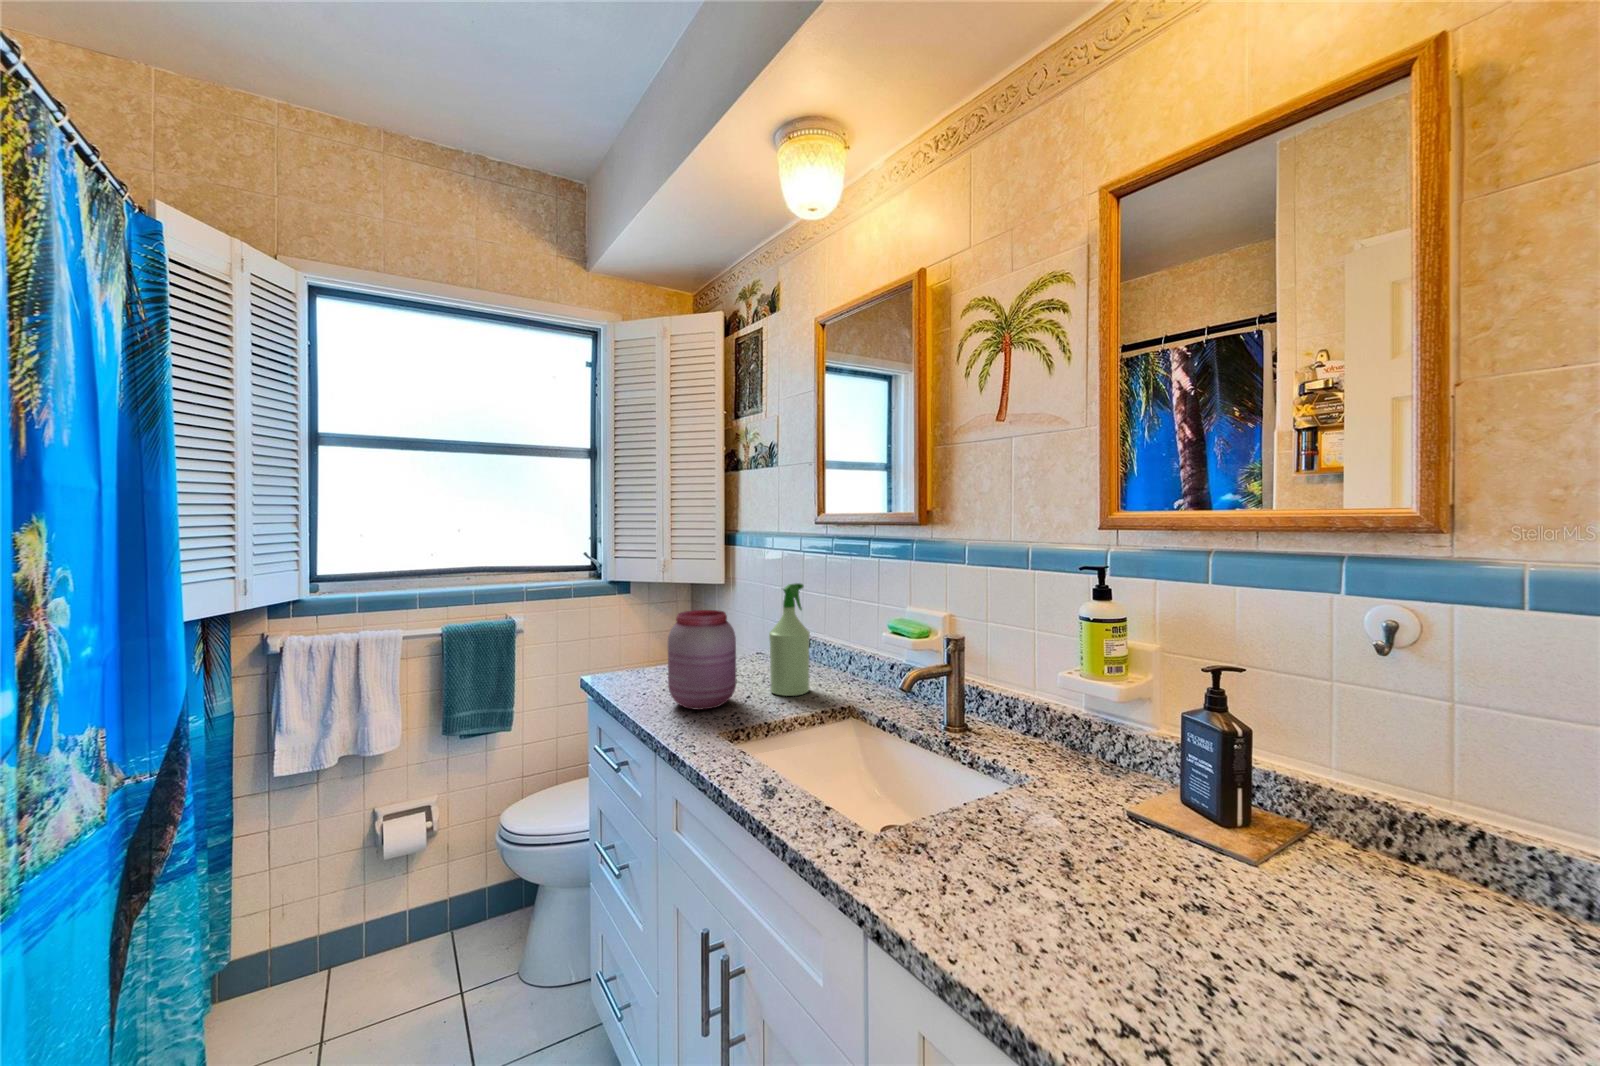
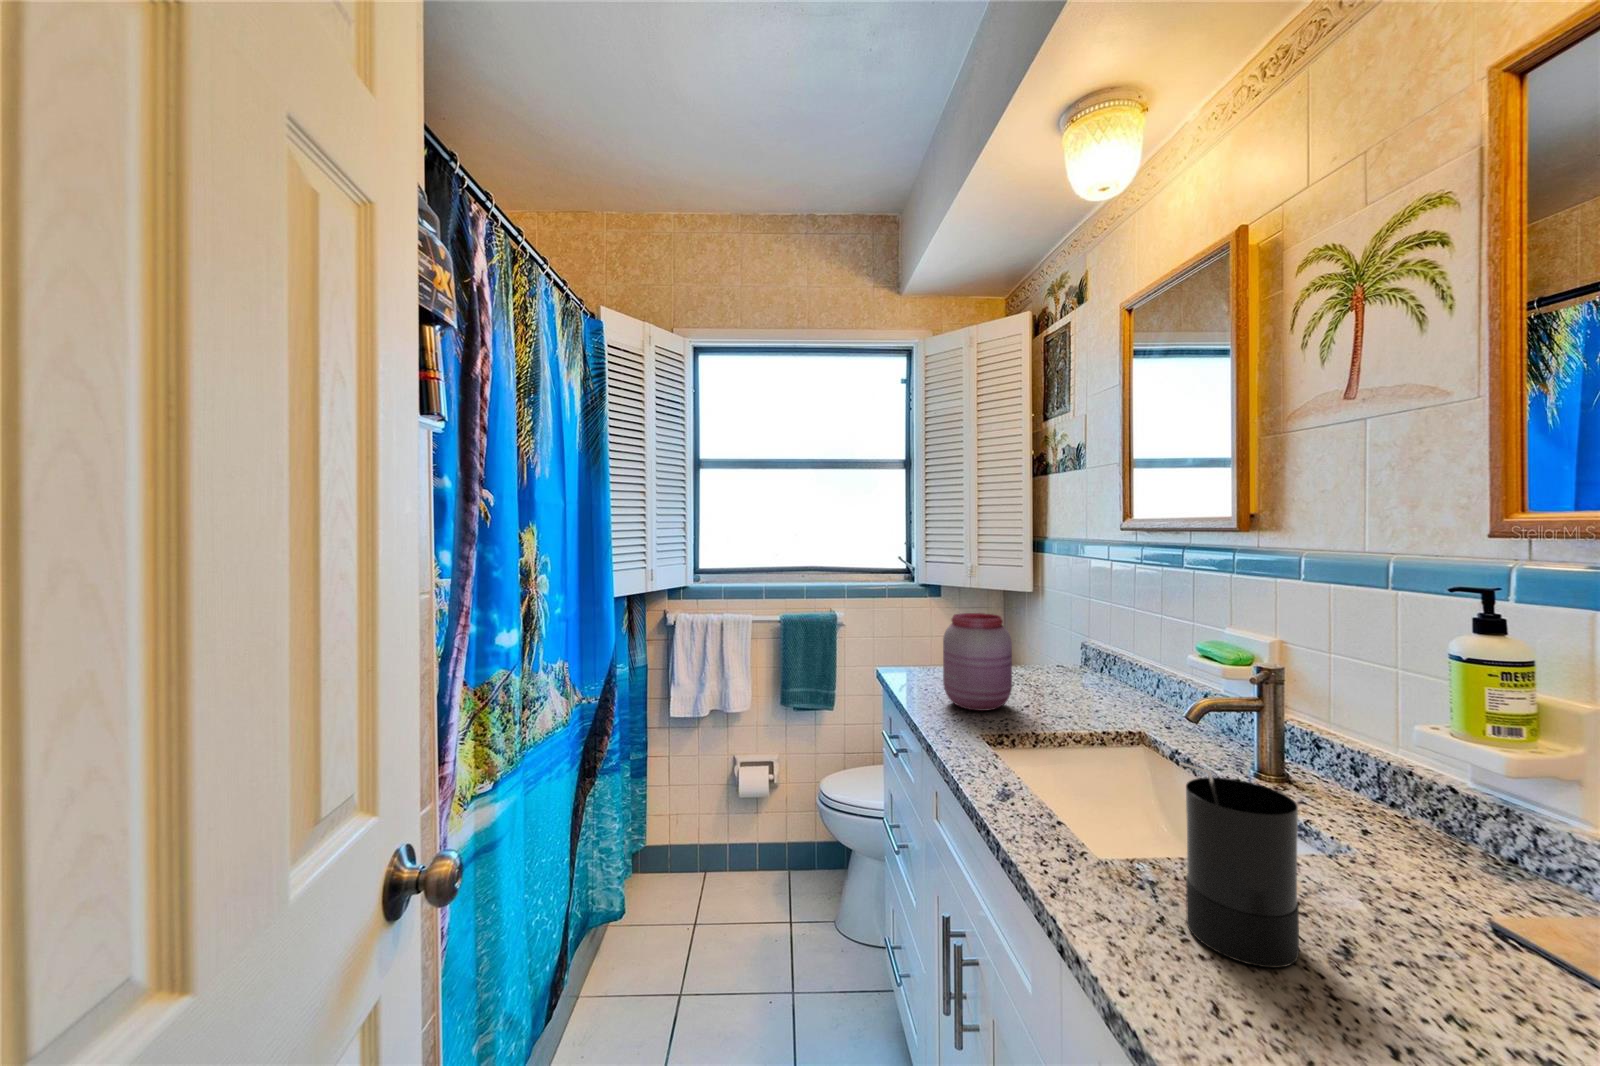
spray bottle: present [769,583,810,696] -> none [1052,593,1099,712]
candle: none [953,734,1044,896] -> present [1181,763,1299,968]

